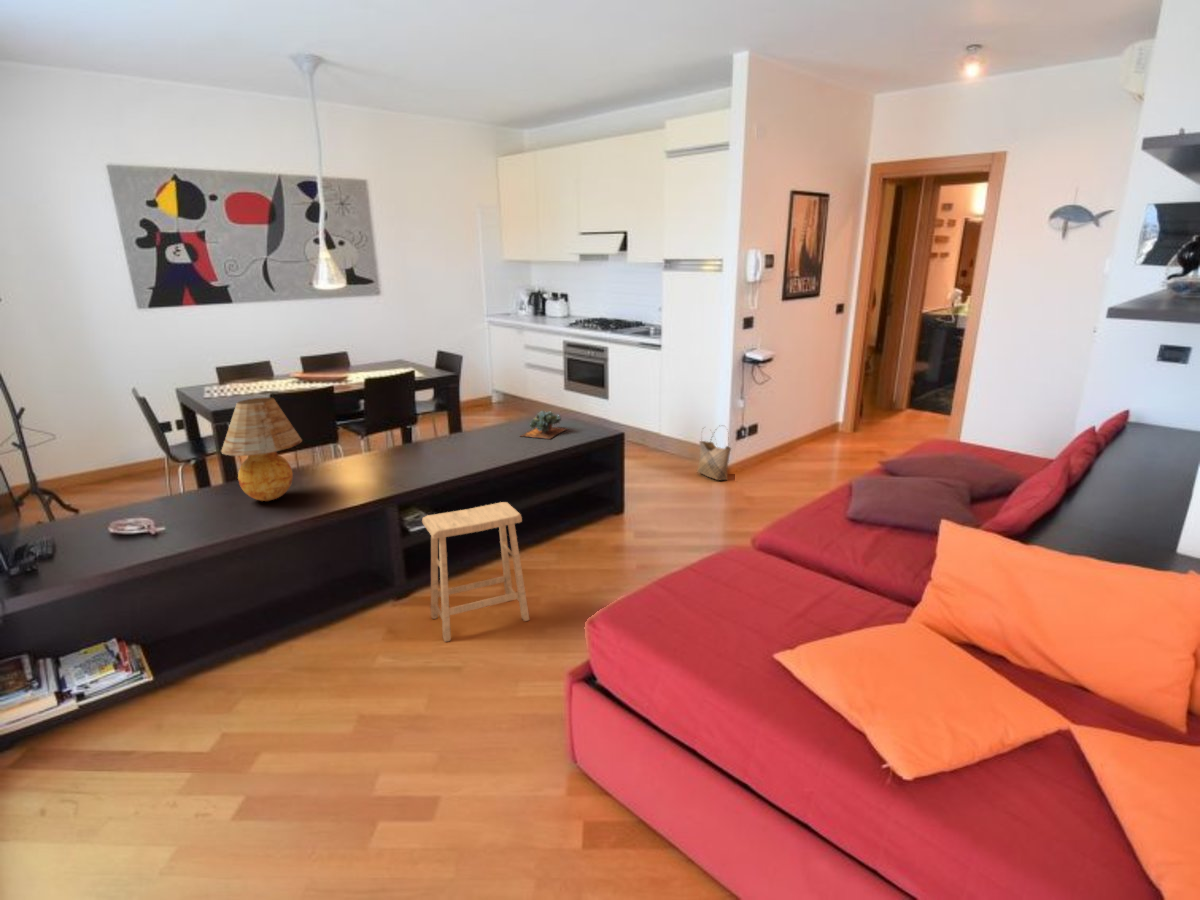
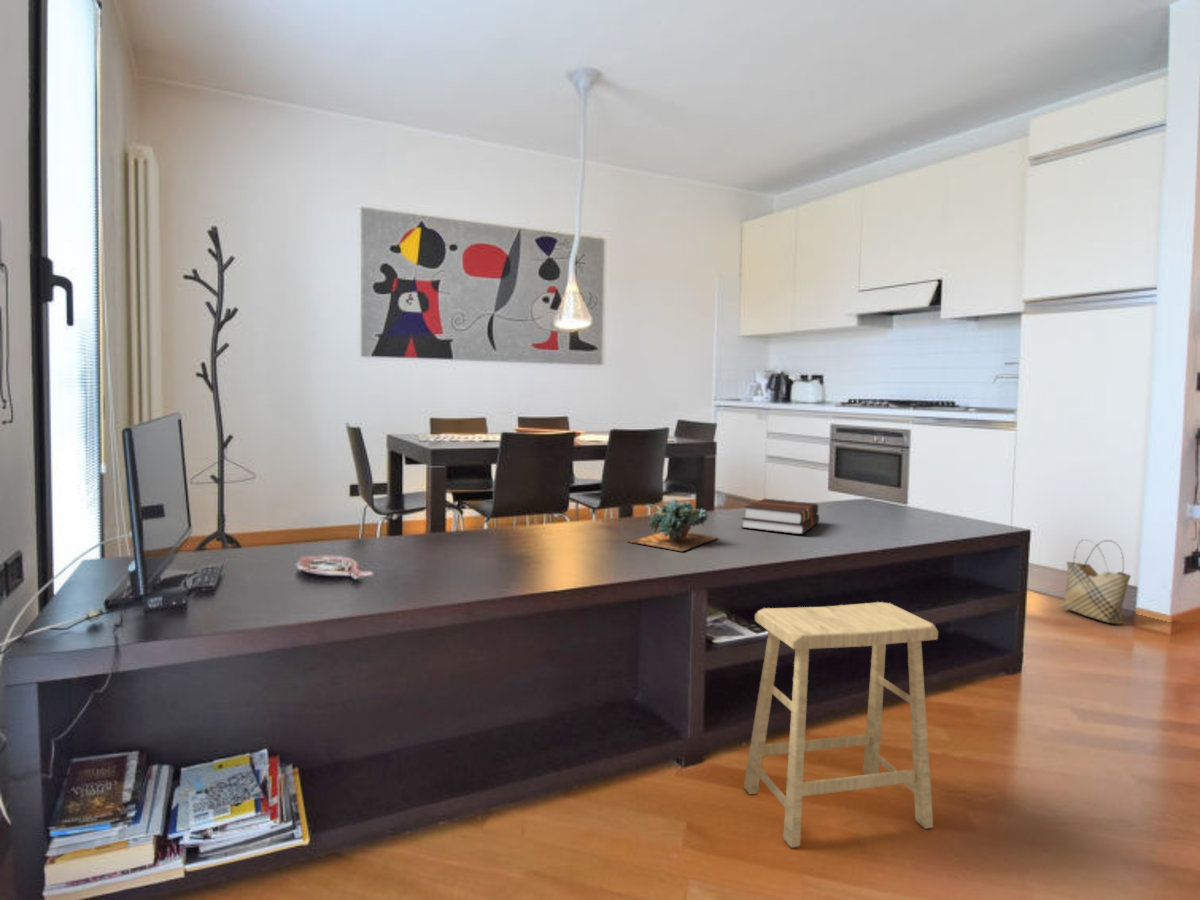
table lamp: present [222,397,302,501] -> none [461,400,574,557]
succulent plant: present [521,411,566,439] -> present [629,500,717,551]
hardback book: none [440,430,499,458] -> present [742,499,819,534]

